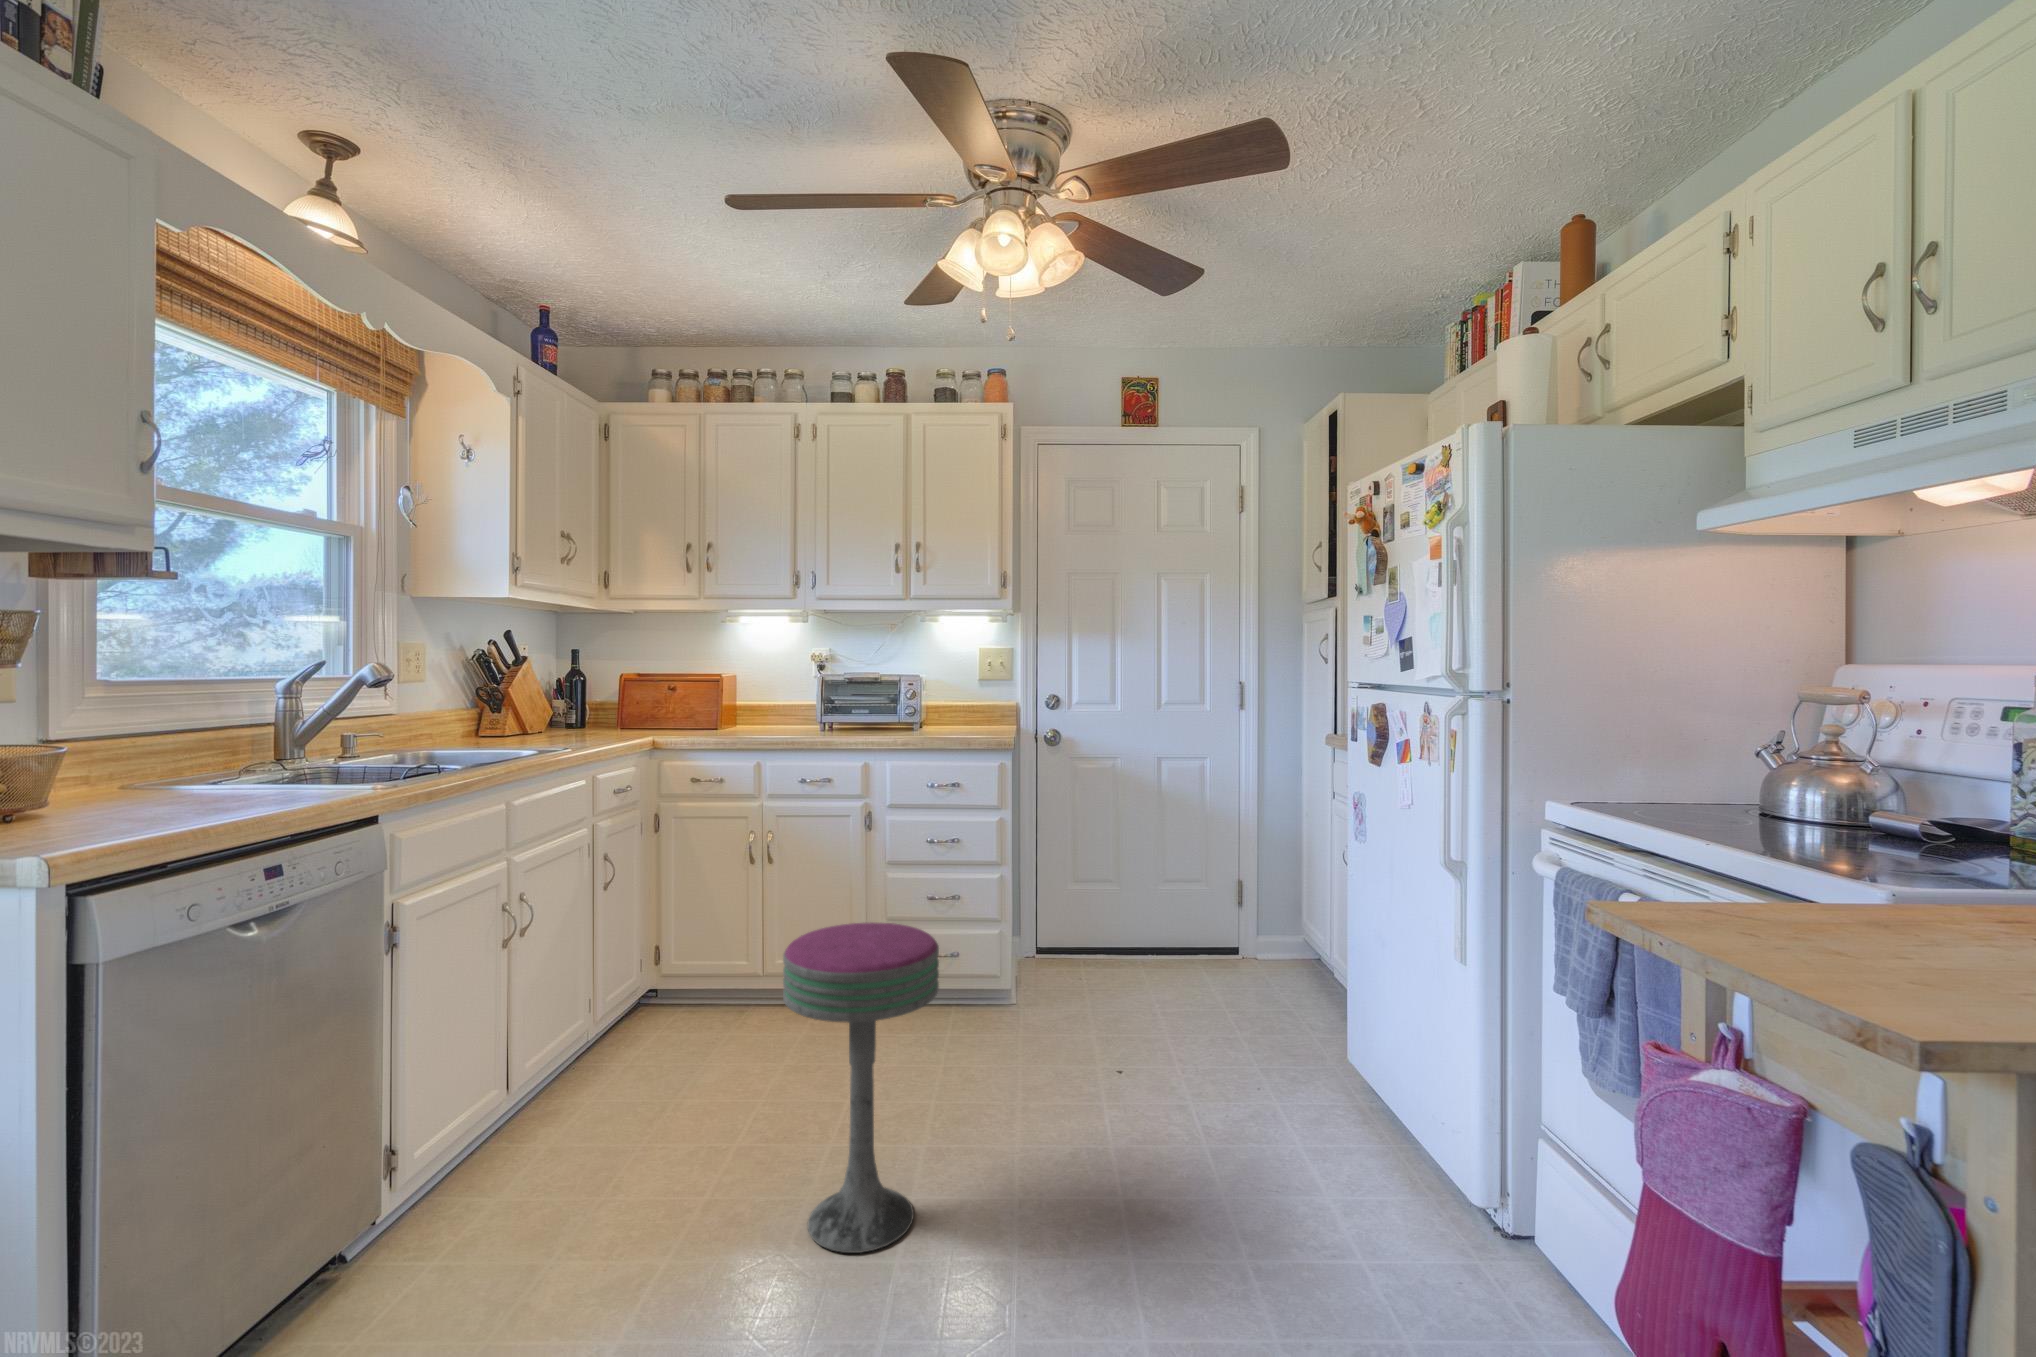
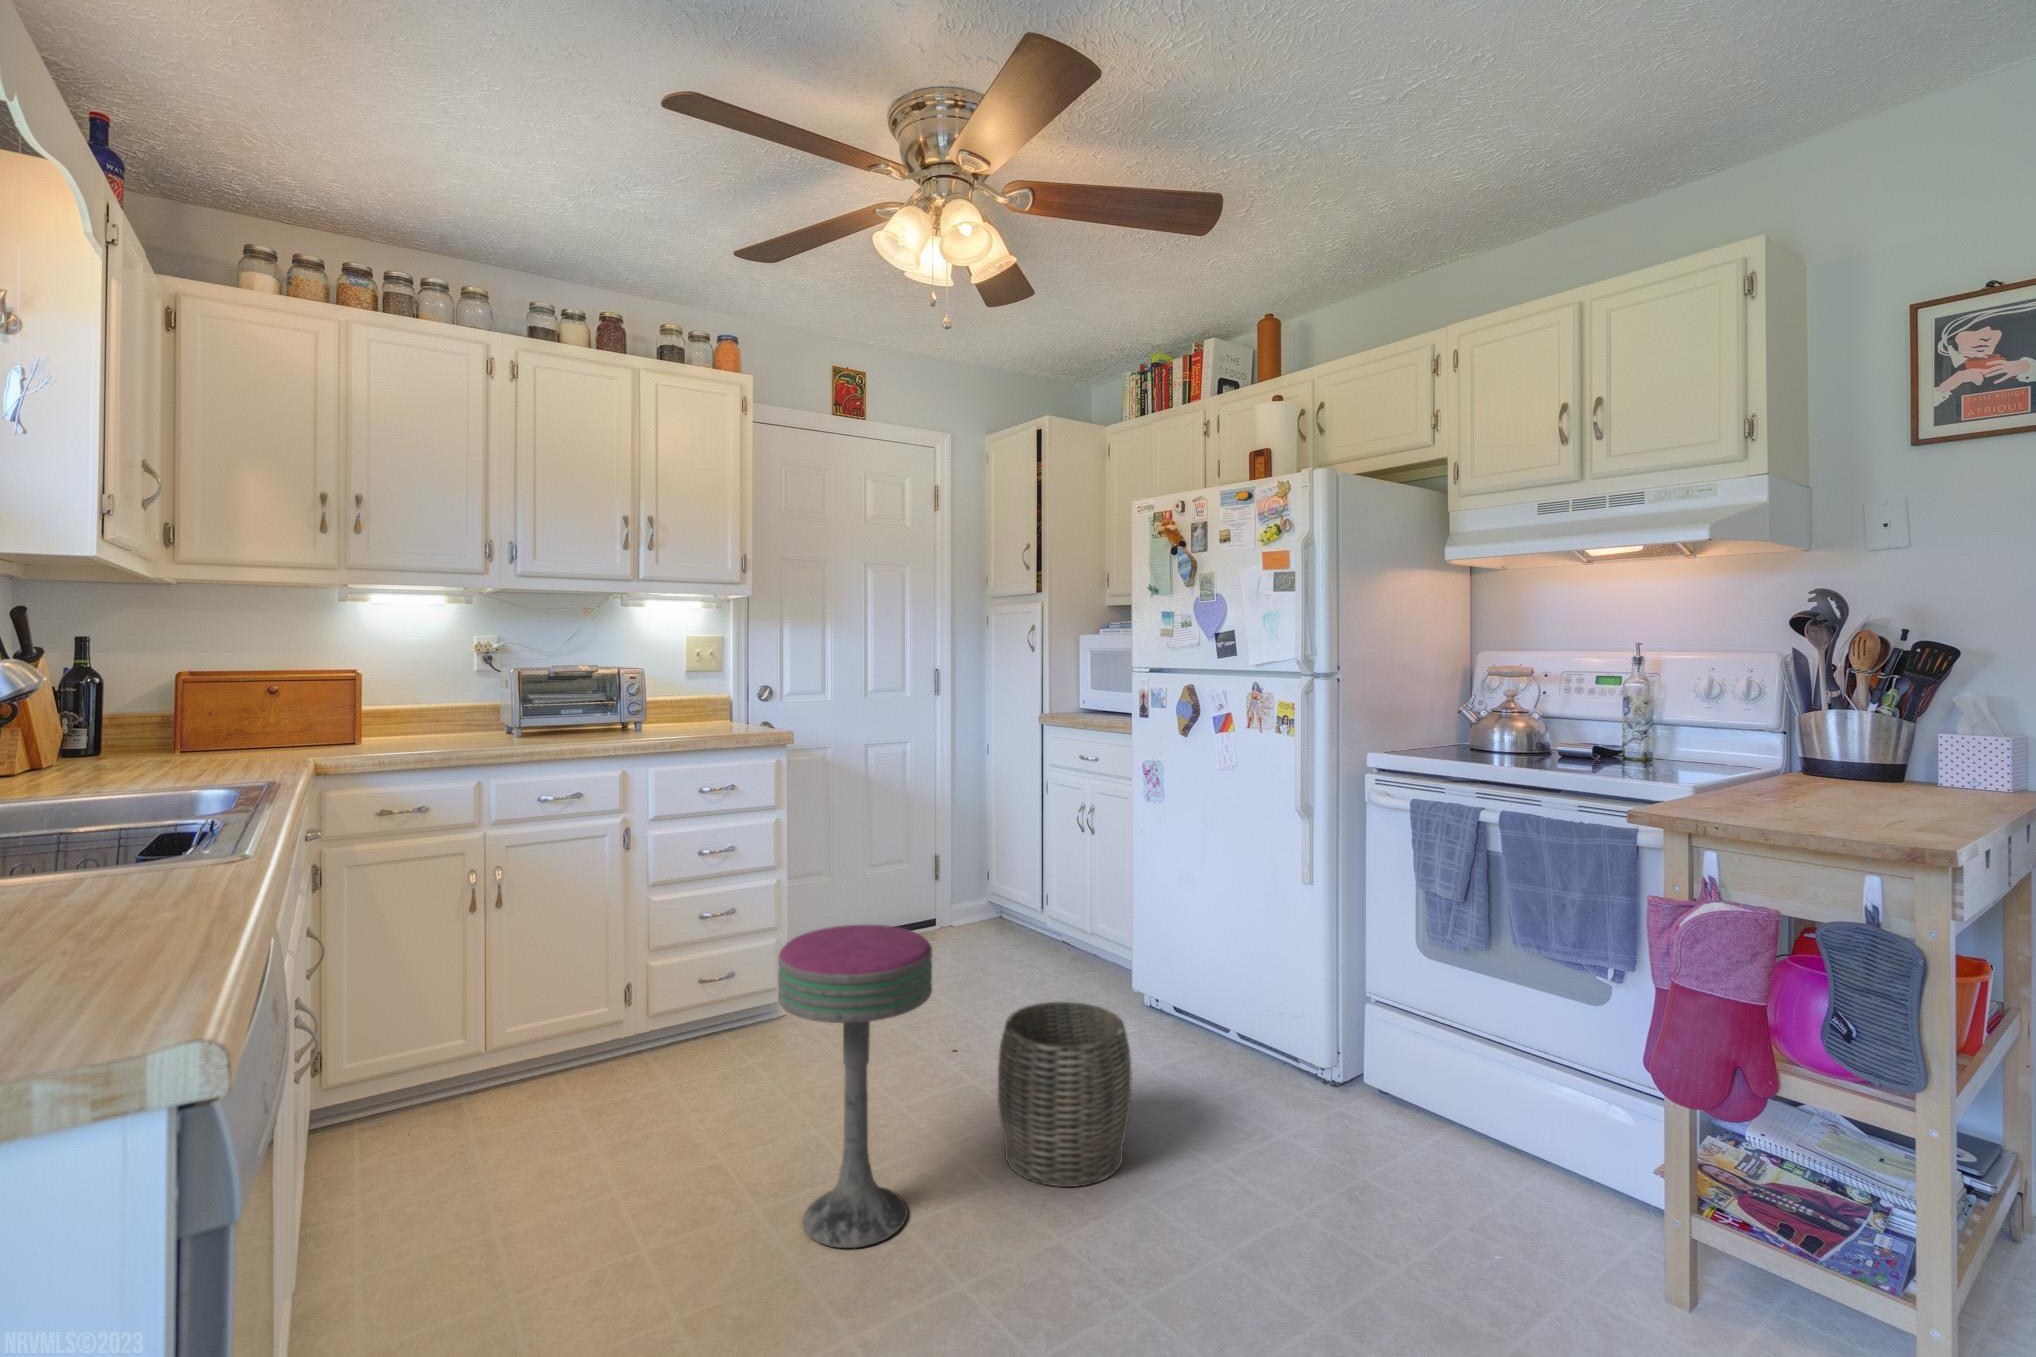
woven basket: none [1033,1053,1191,1287] -> present [998,1002,1132,1187]

